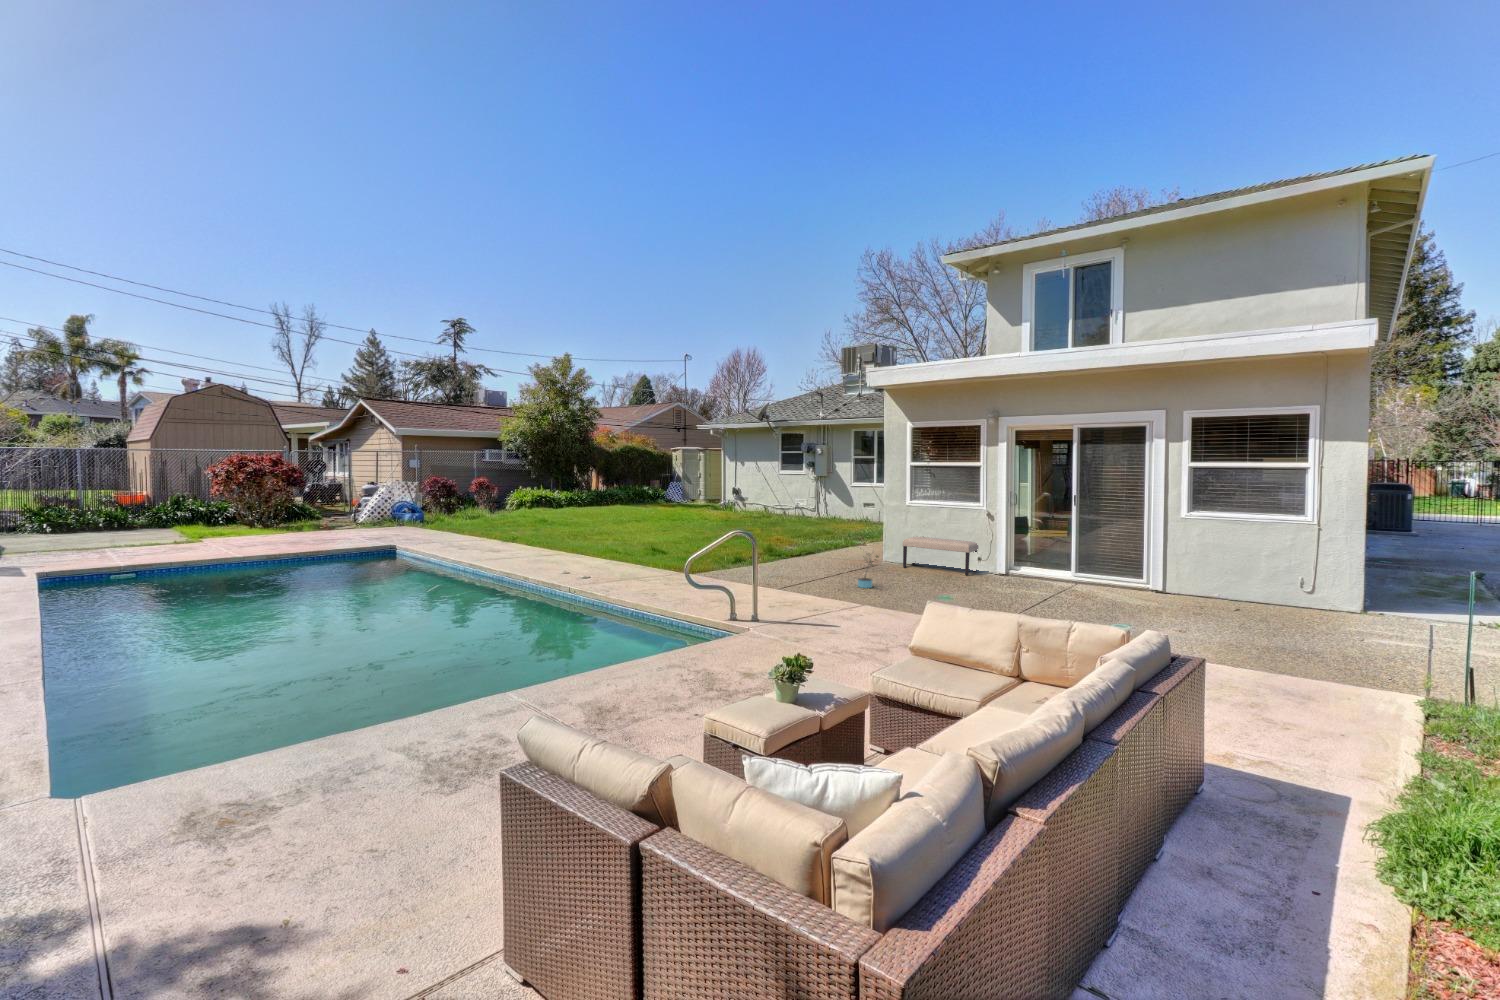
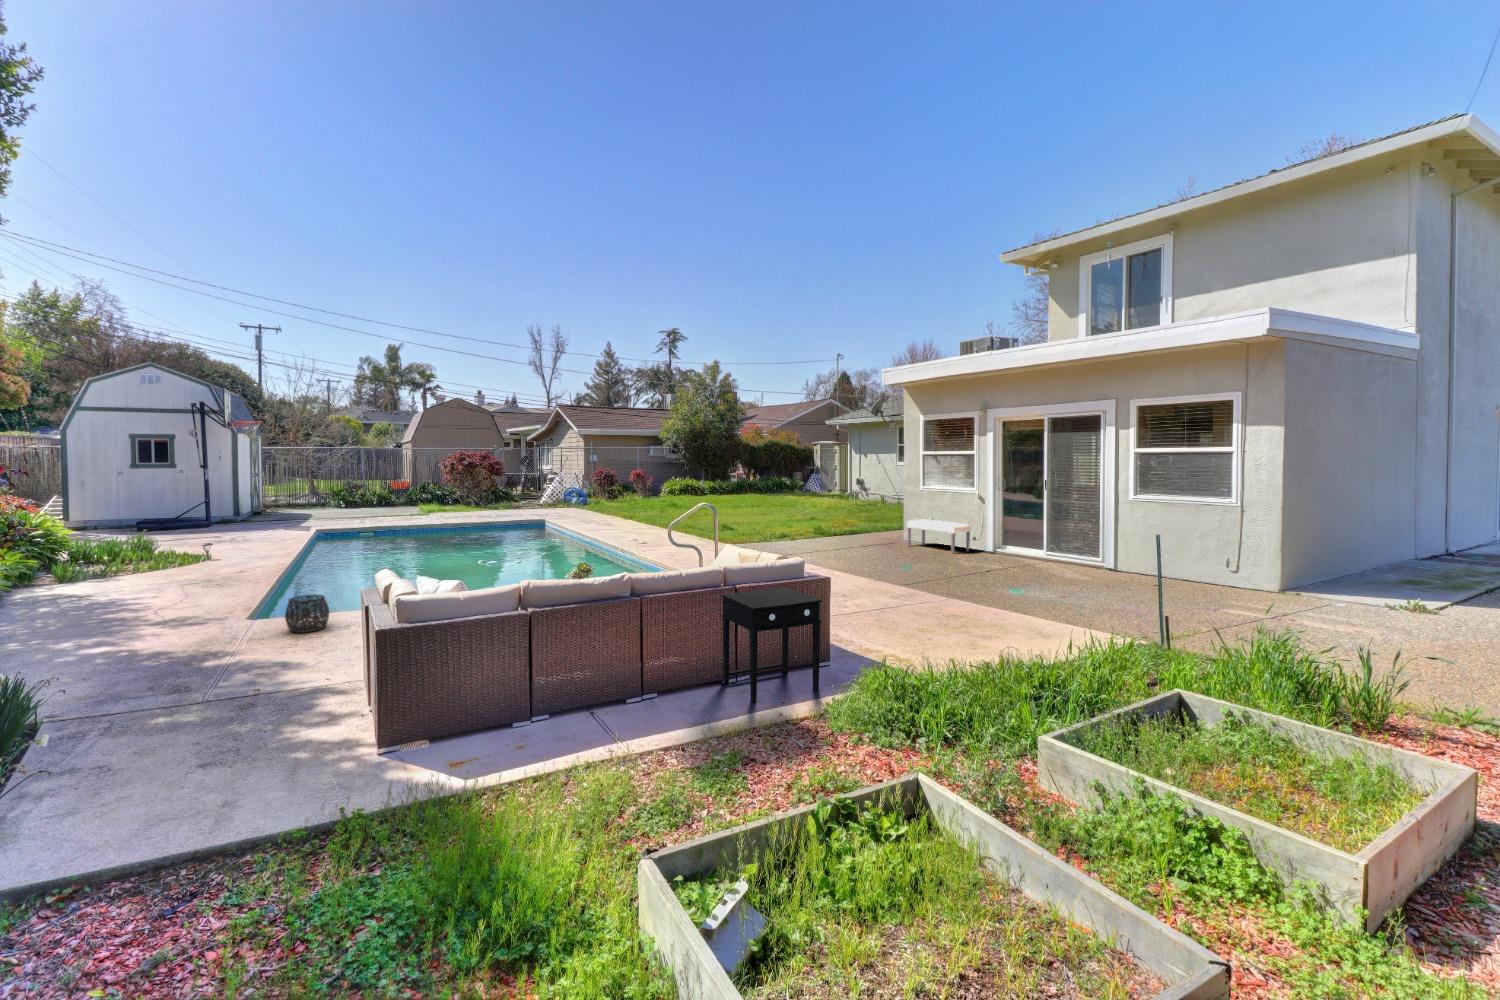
potted plant: present [858,540,878,588] -> none [829,517,853,557]
side table: none [1261,708,1459,975] -> present [721,588,822,702]
woven basket: none [97,804,224,924] -> present [285,595,329,633]

